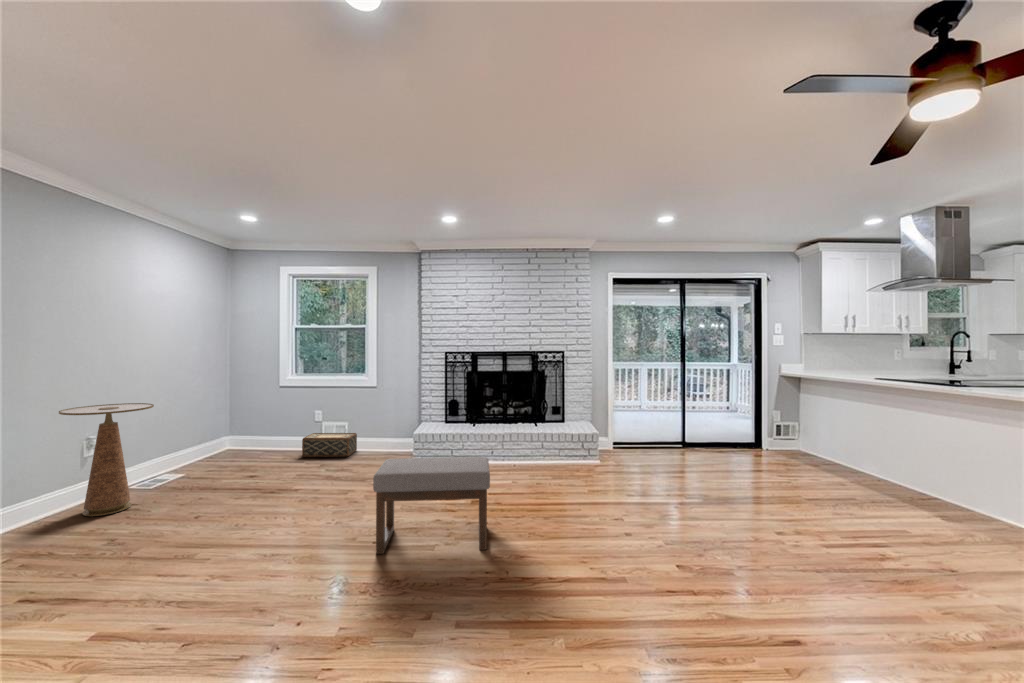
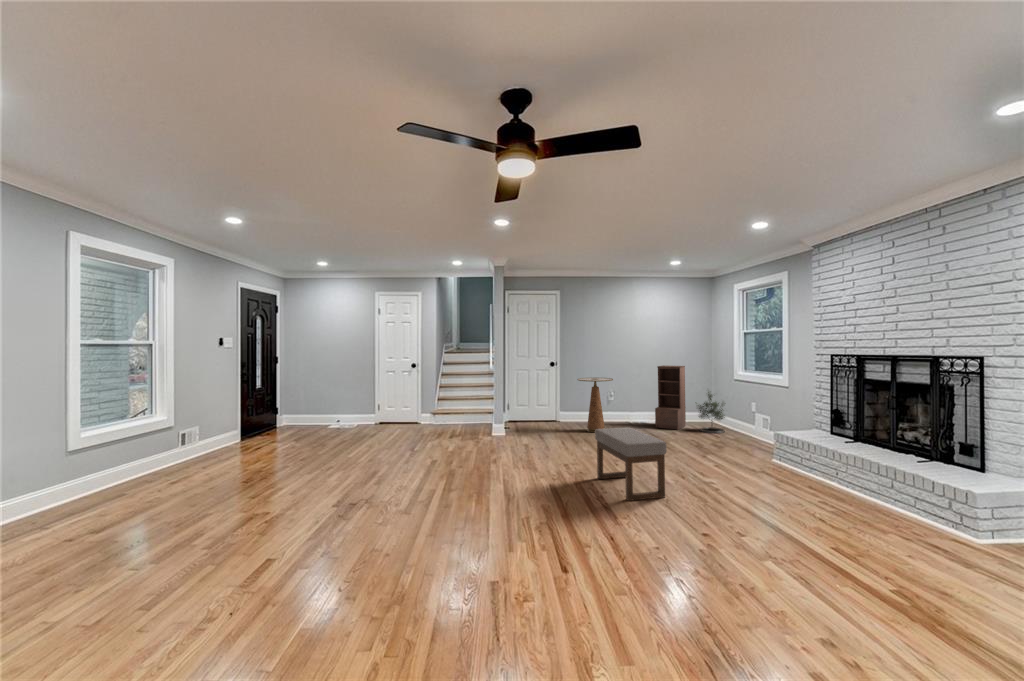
bookshelf: none [185,374,233,472] -> present [655,365,686,430]
potted tree: none [252,401,292,458] -> present [698,392,725,433]
woven basket: present [302,433,357,457] -> none [721,421,766,445]

